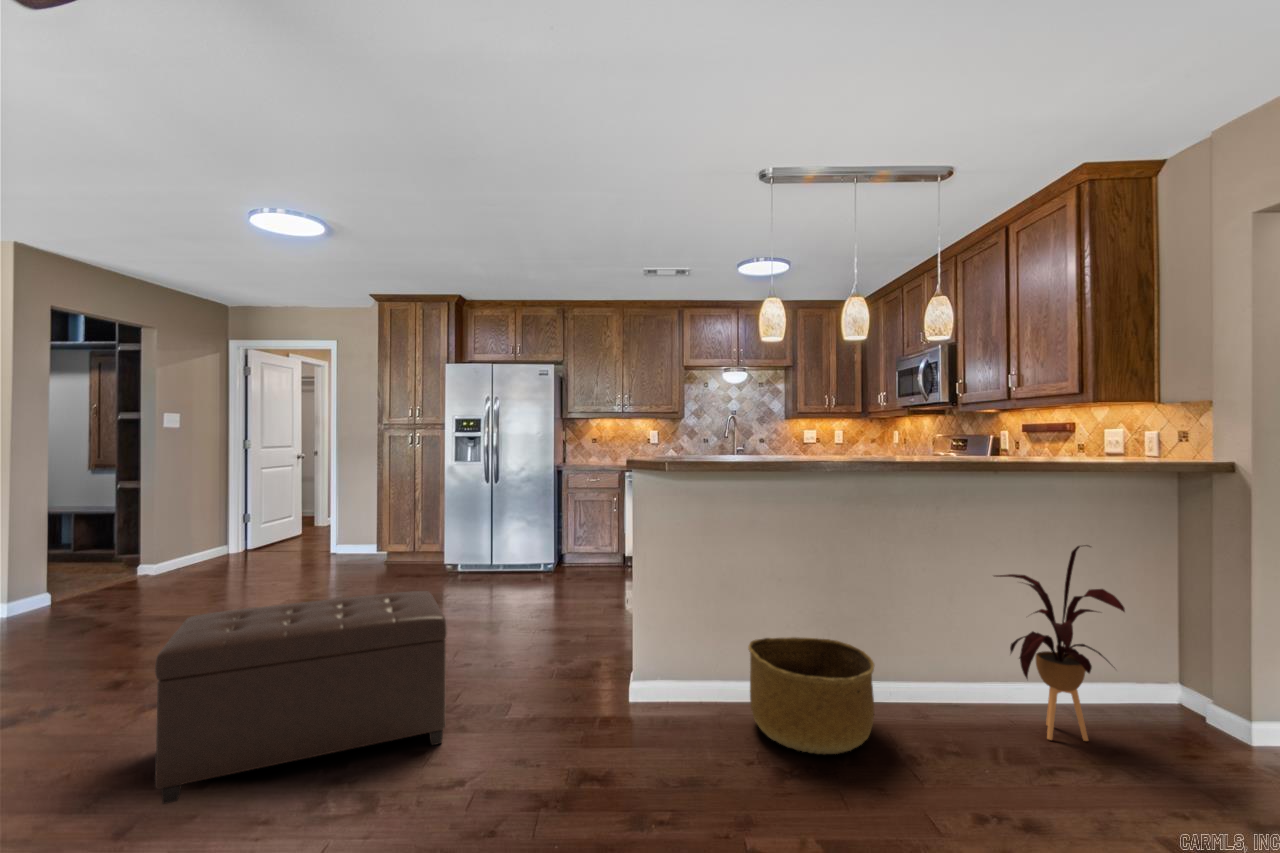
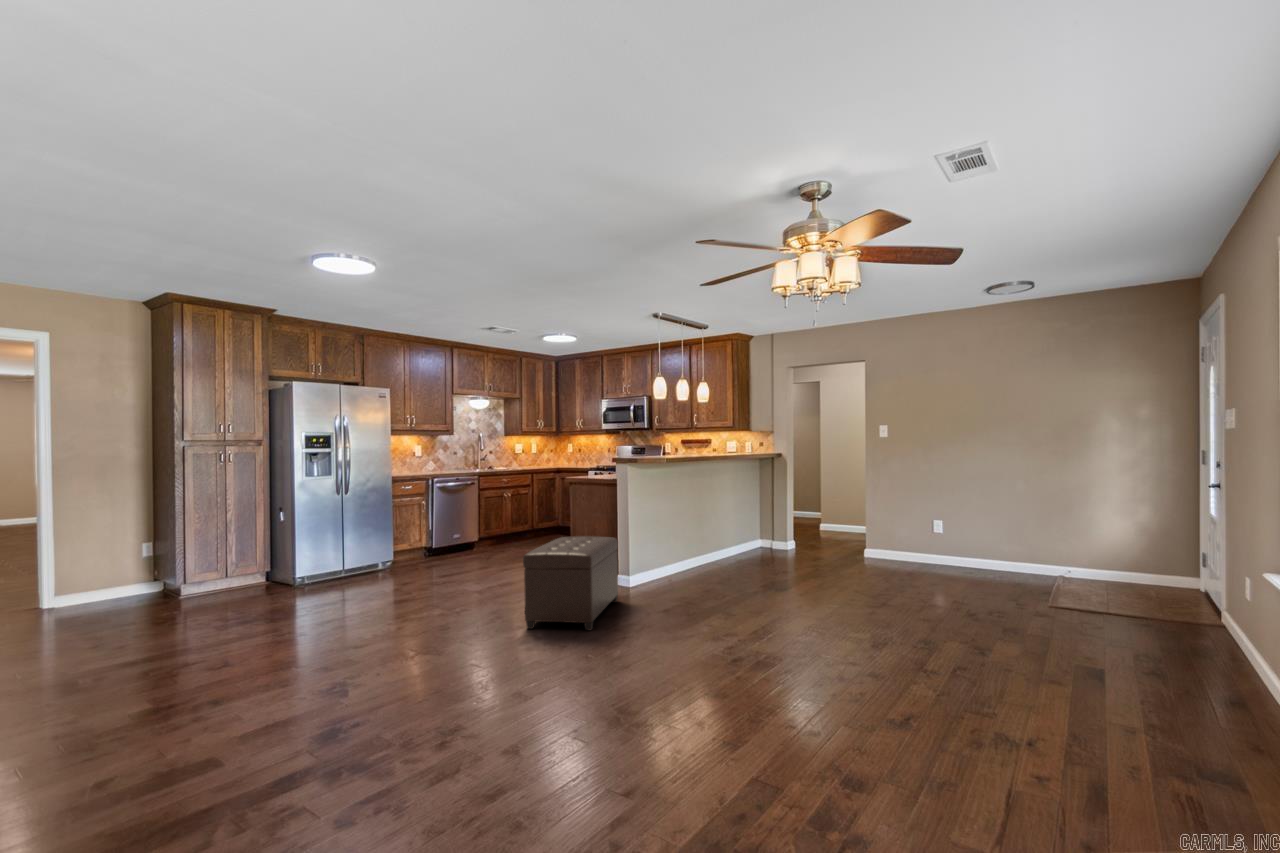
house plant: present [994,545,1125,741] -> none [732,484,780,558]
basket: present [748,637,874,754] -> none [677,536,730,574]

